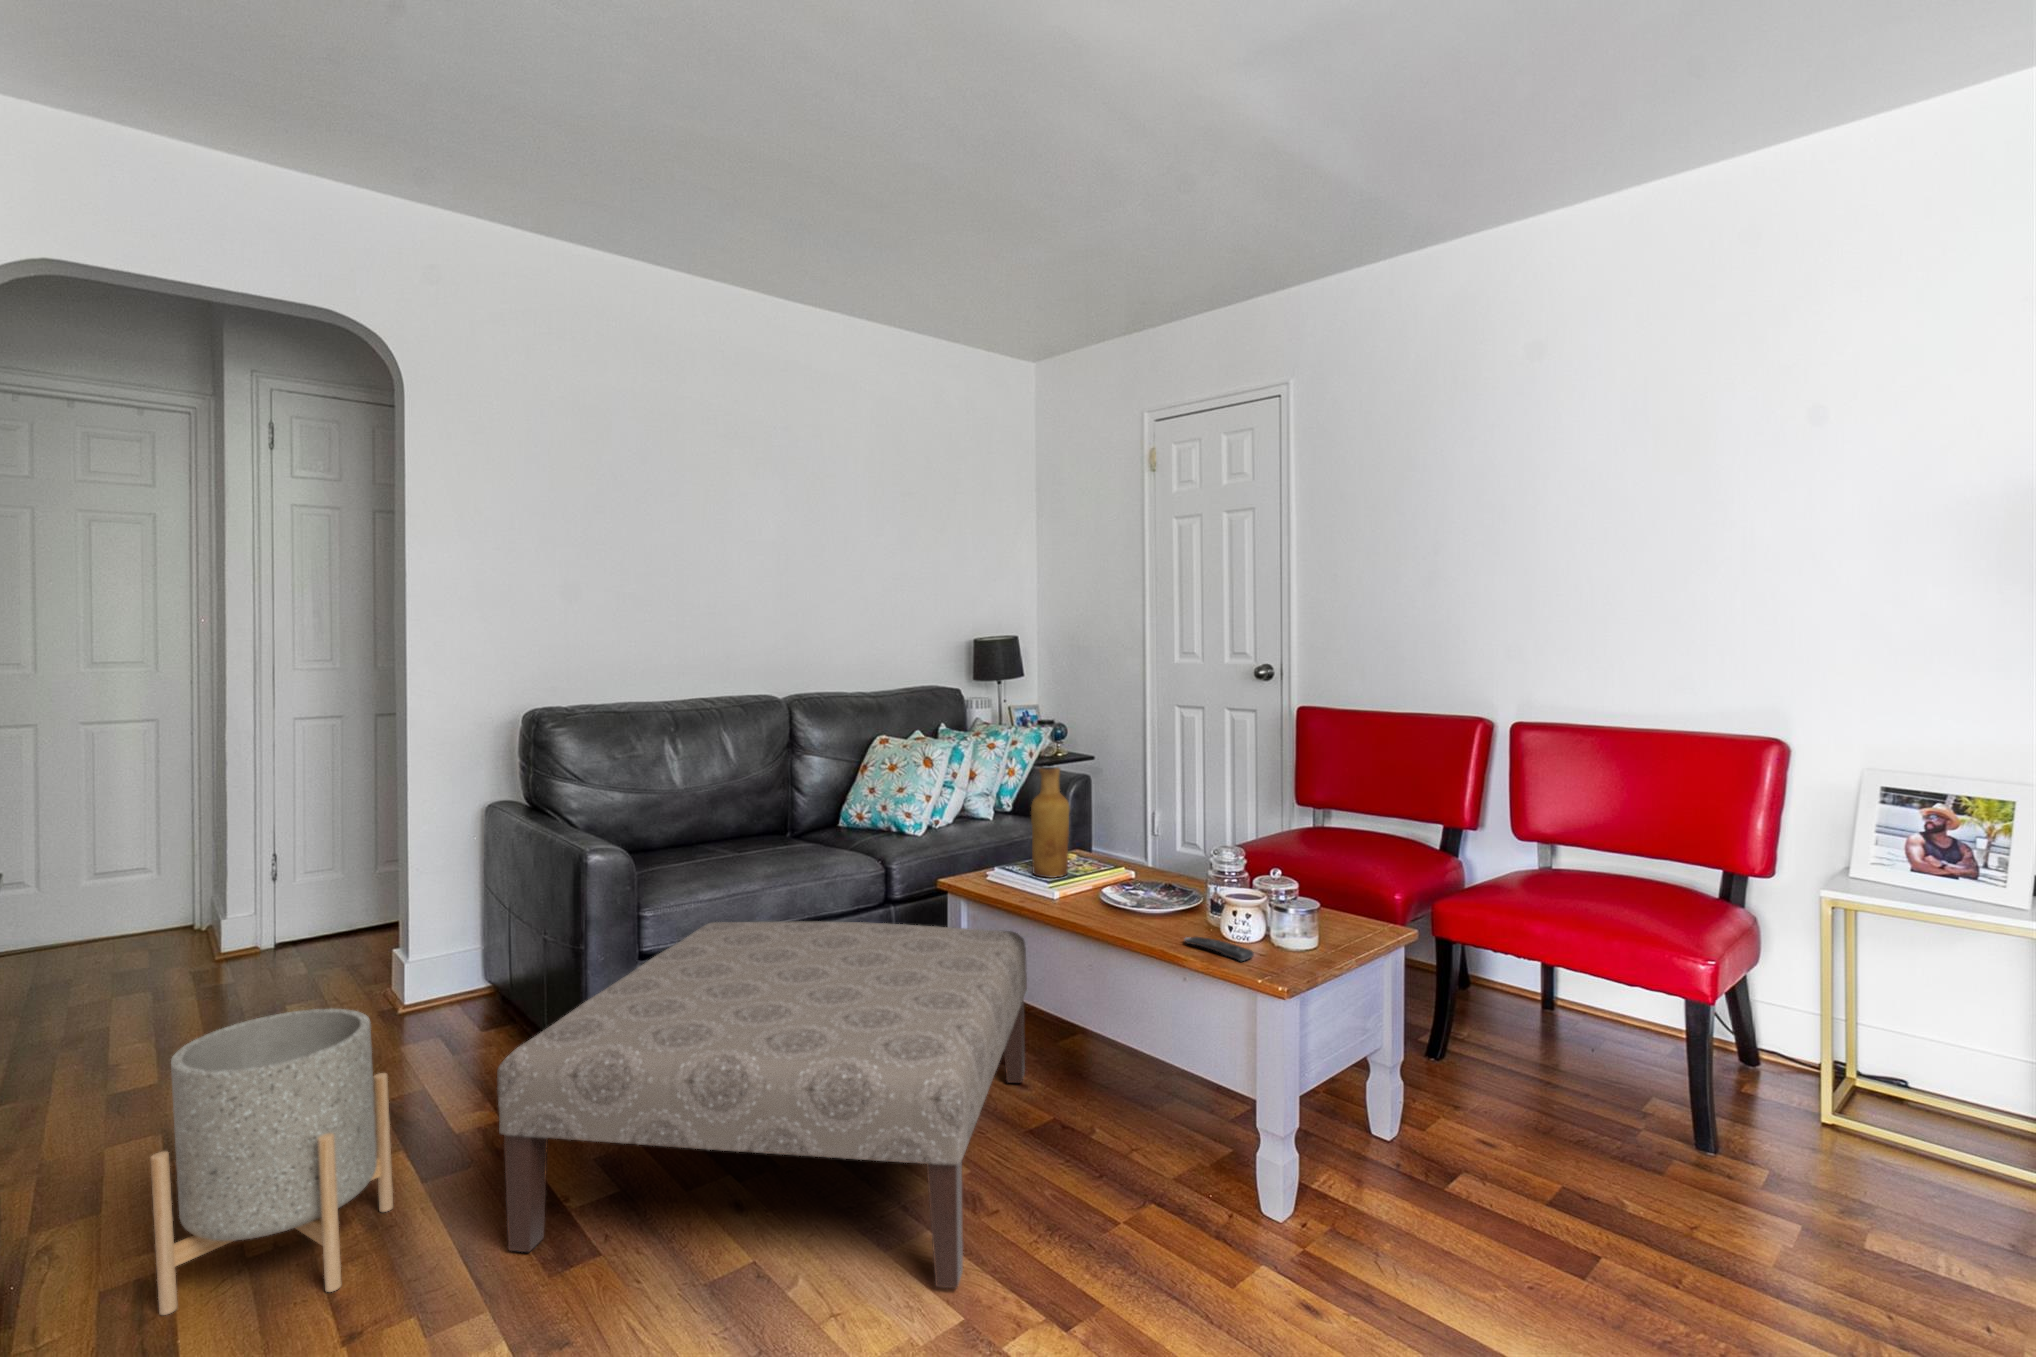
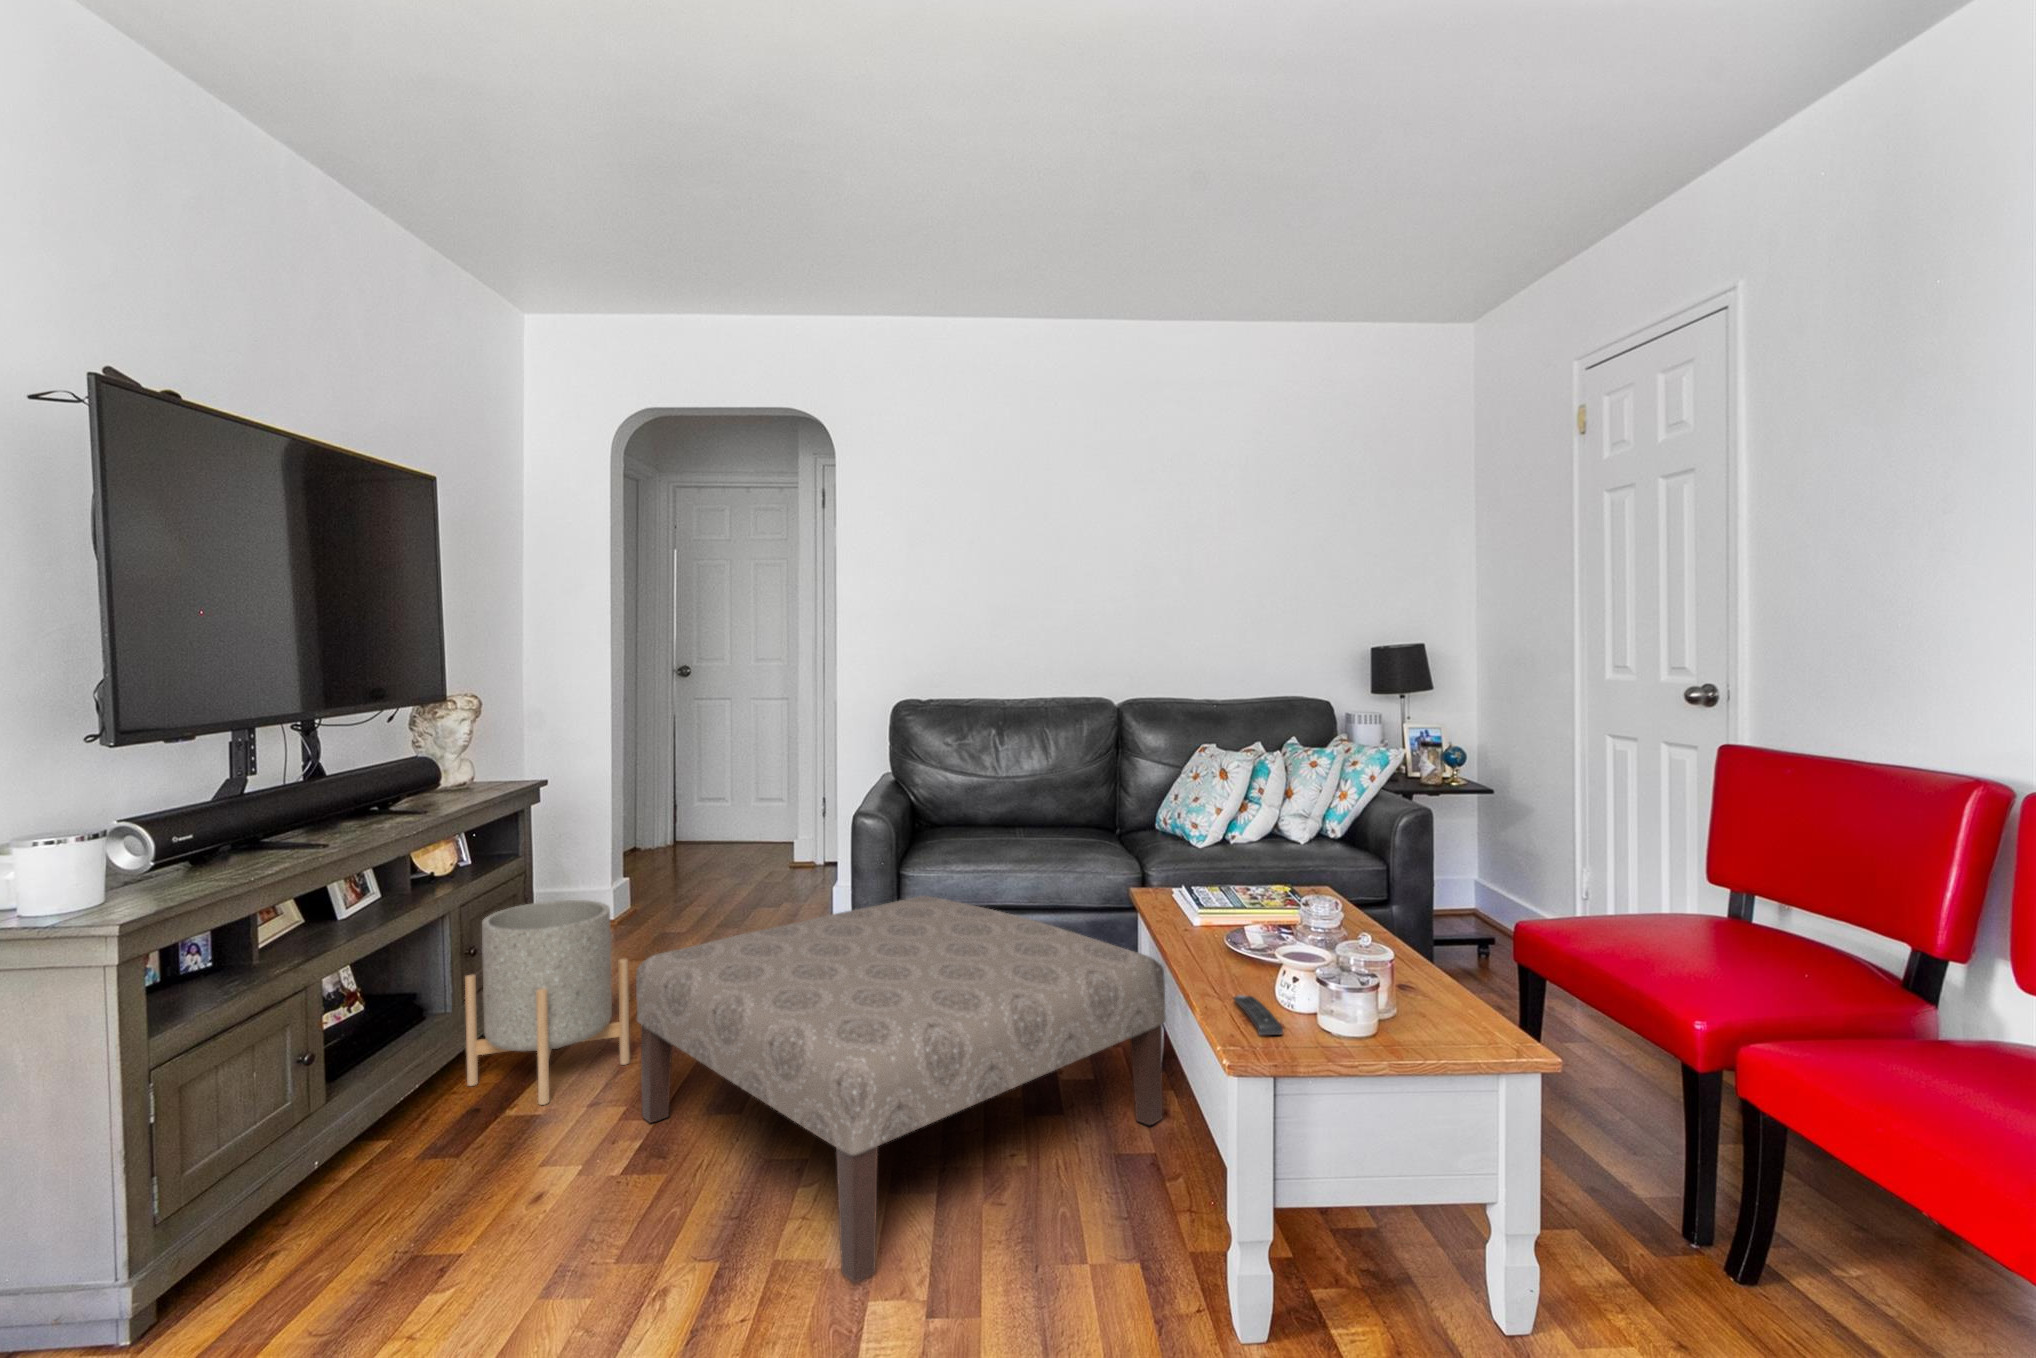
vase: present [1031,767,1069,878] -> none [1219,782,1263,909]

